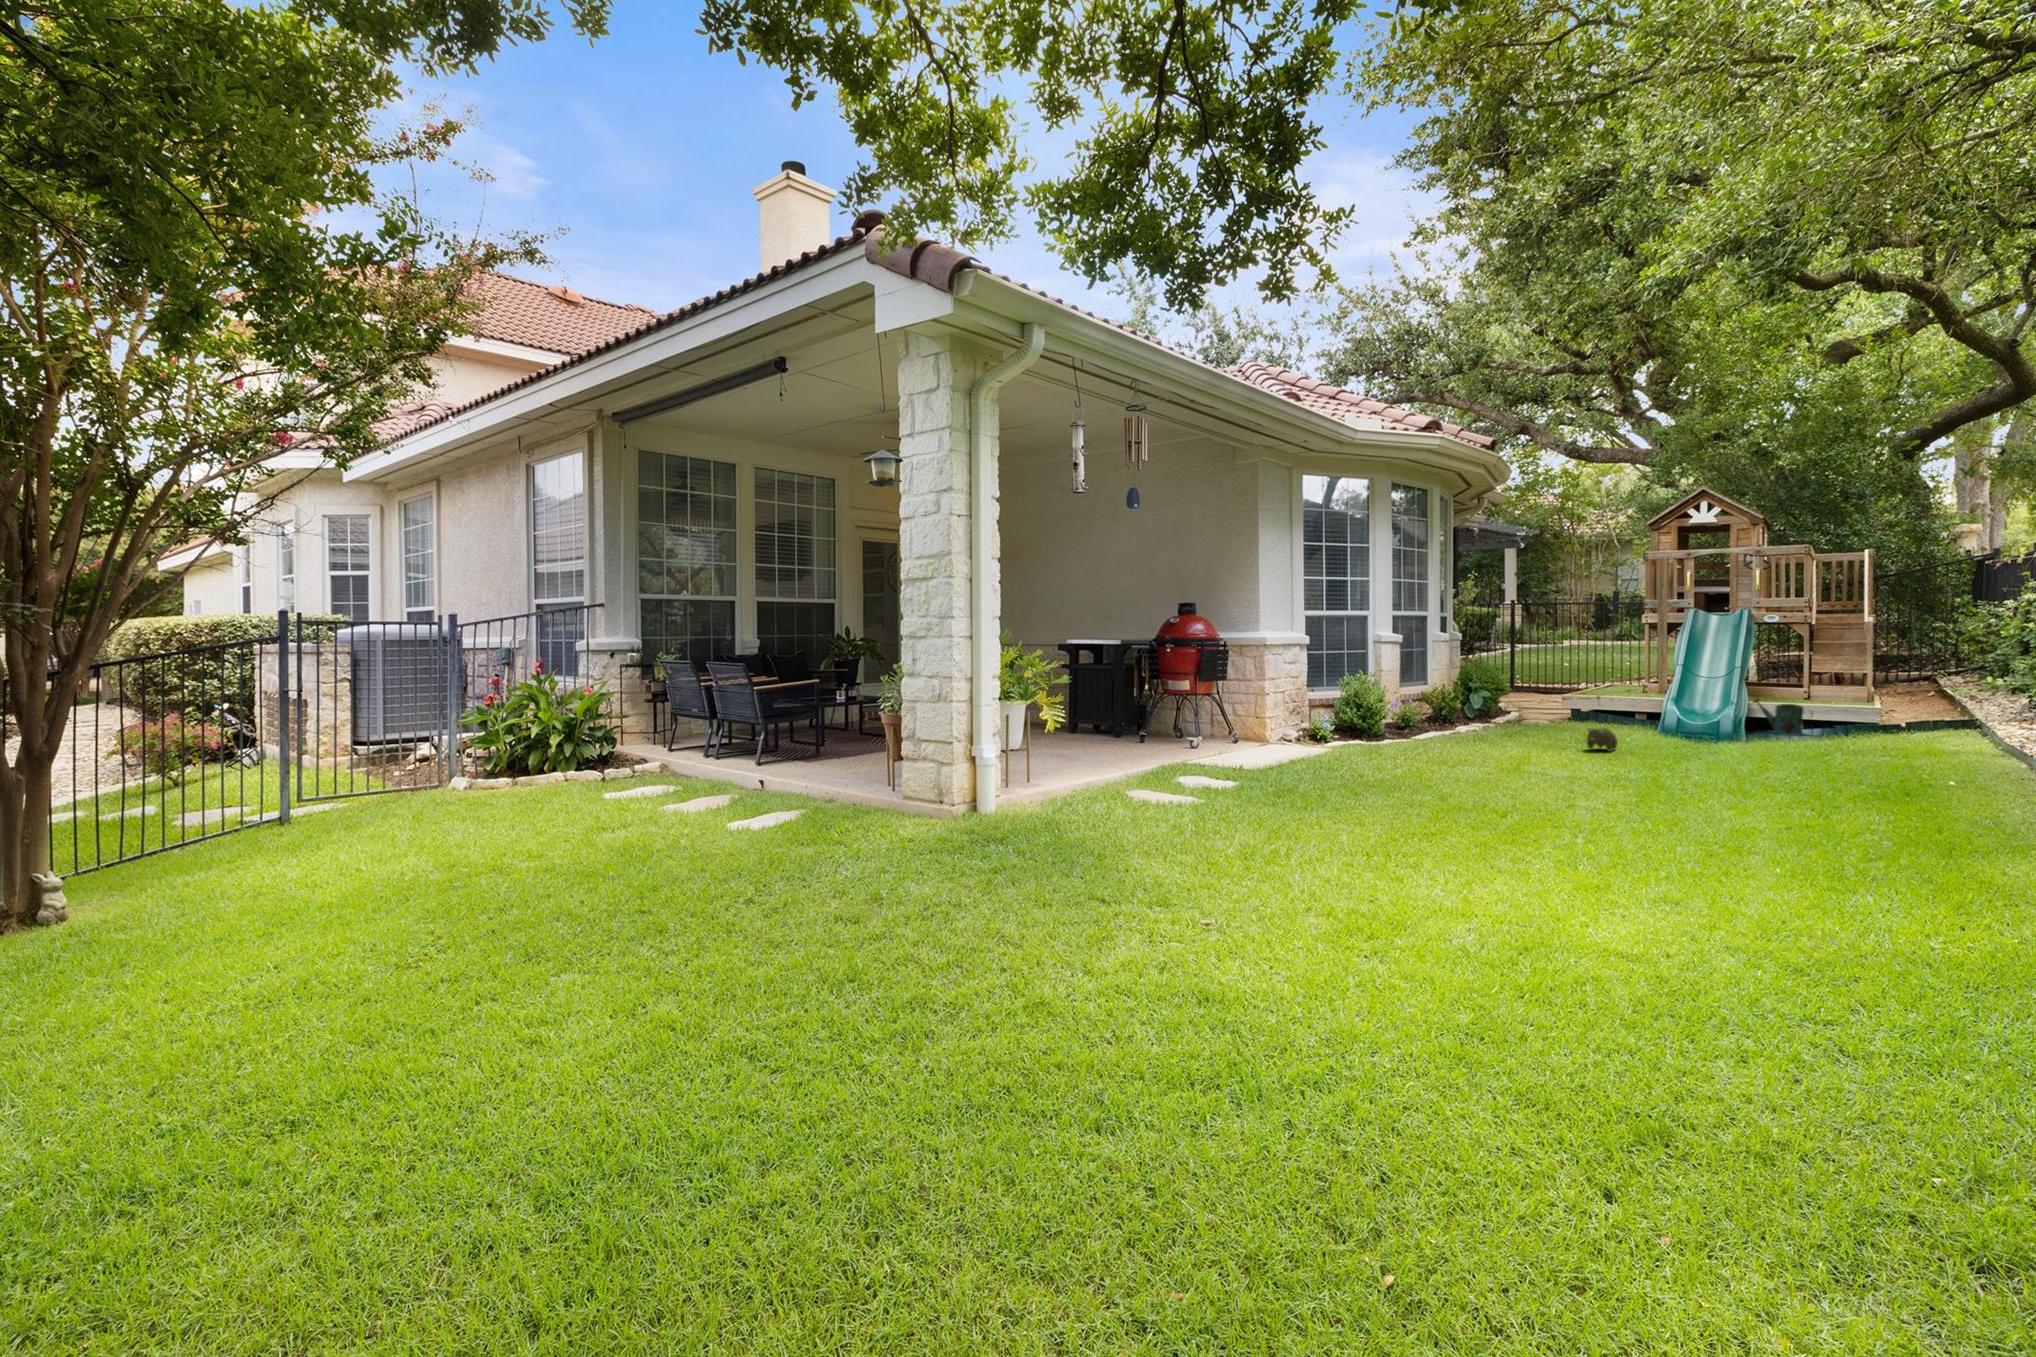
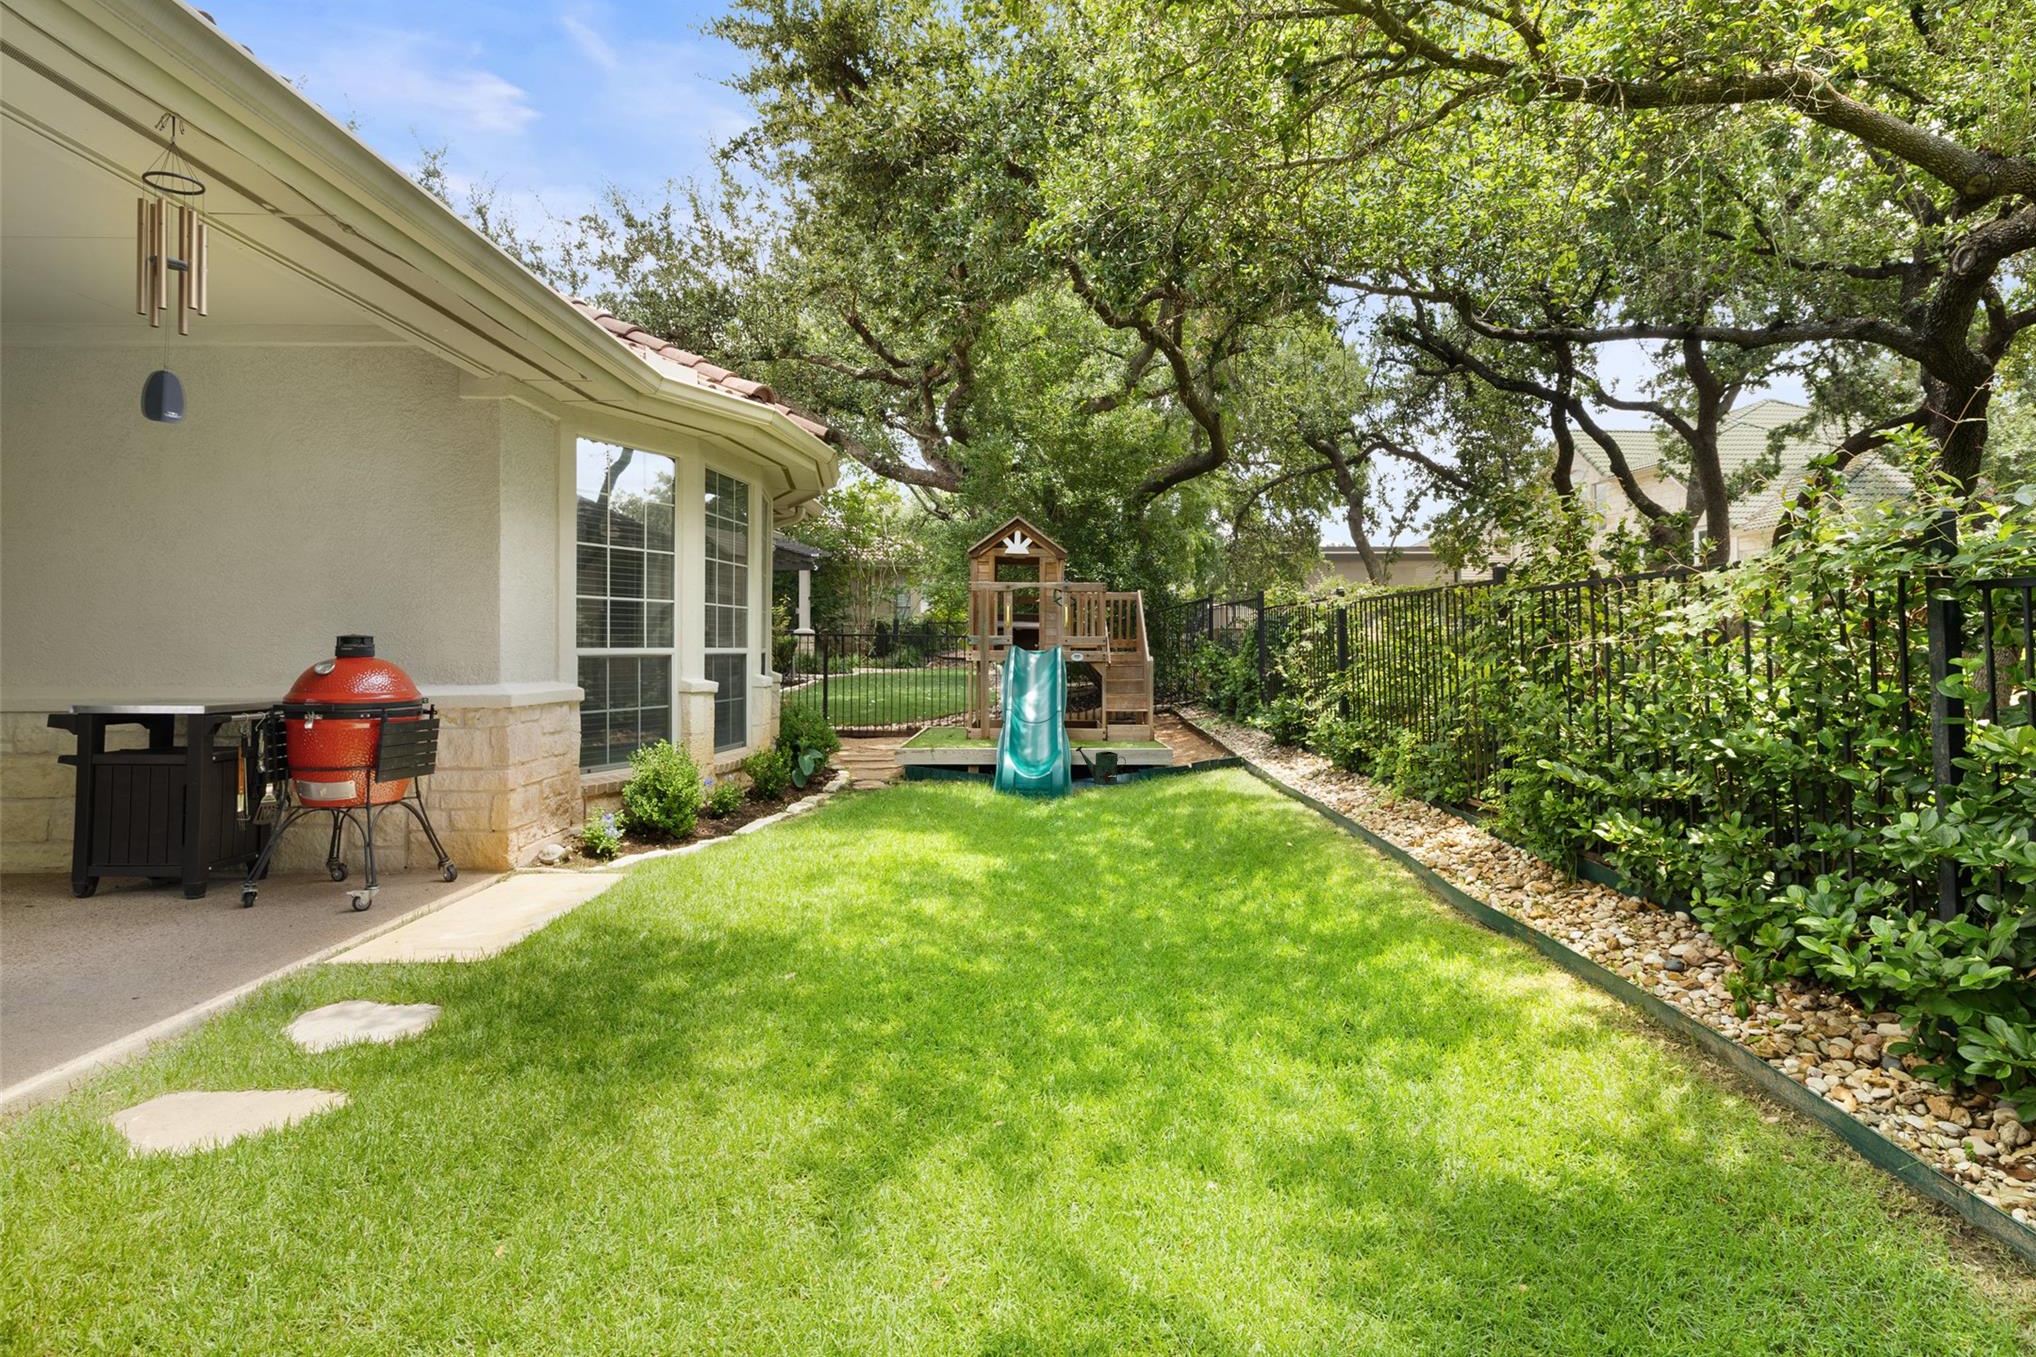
plush toy: present [1587,728,1617,752] -> none [952,803,983,833]

